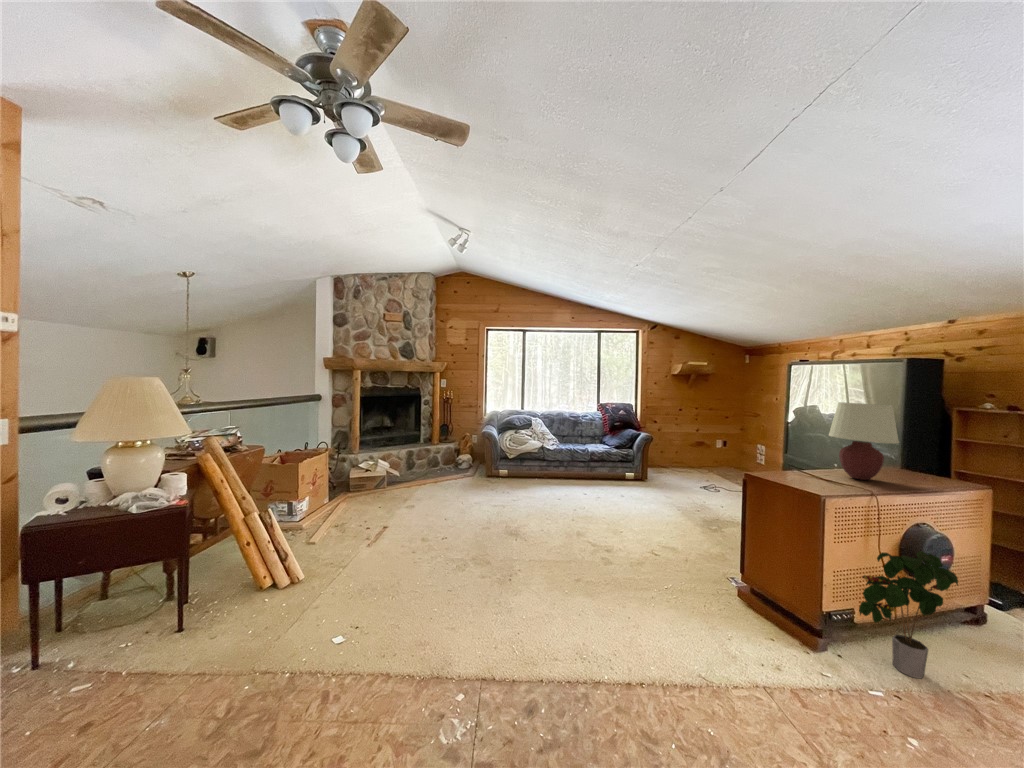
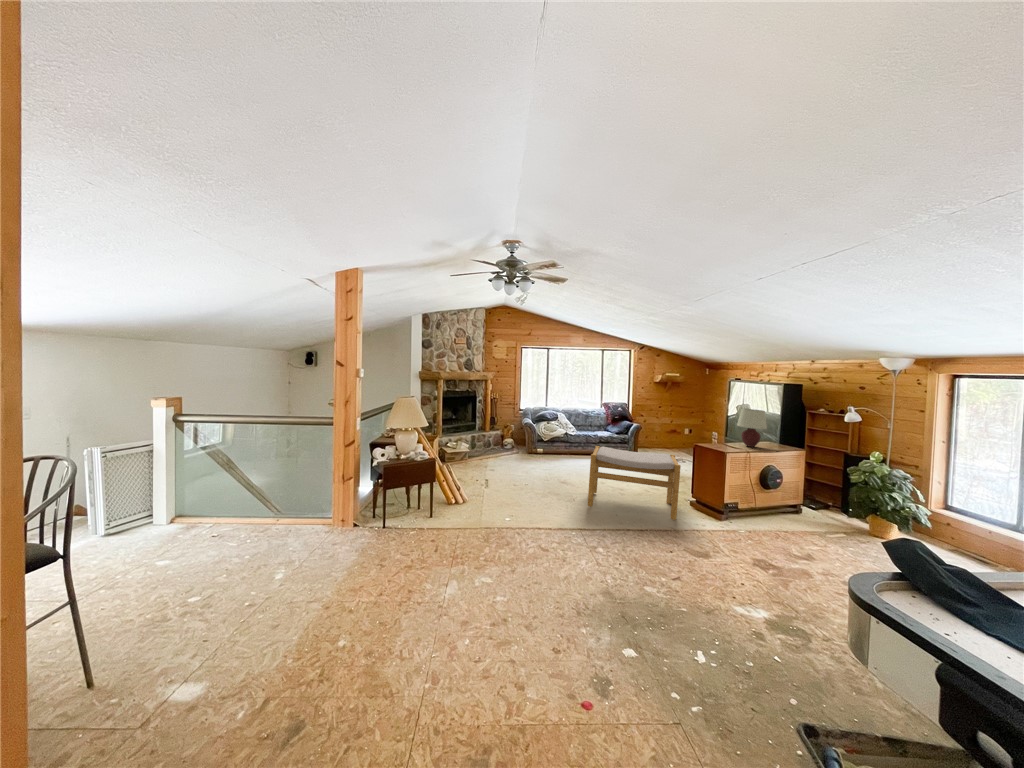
footstool: none [529,473,717,641] -> present [588,446,681,520]
potted plant: present [859,551,958,679] -> none [740,476,783,529]

